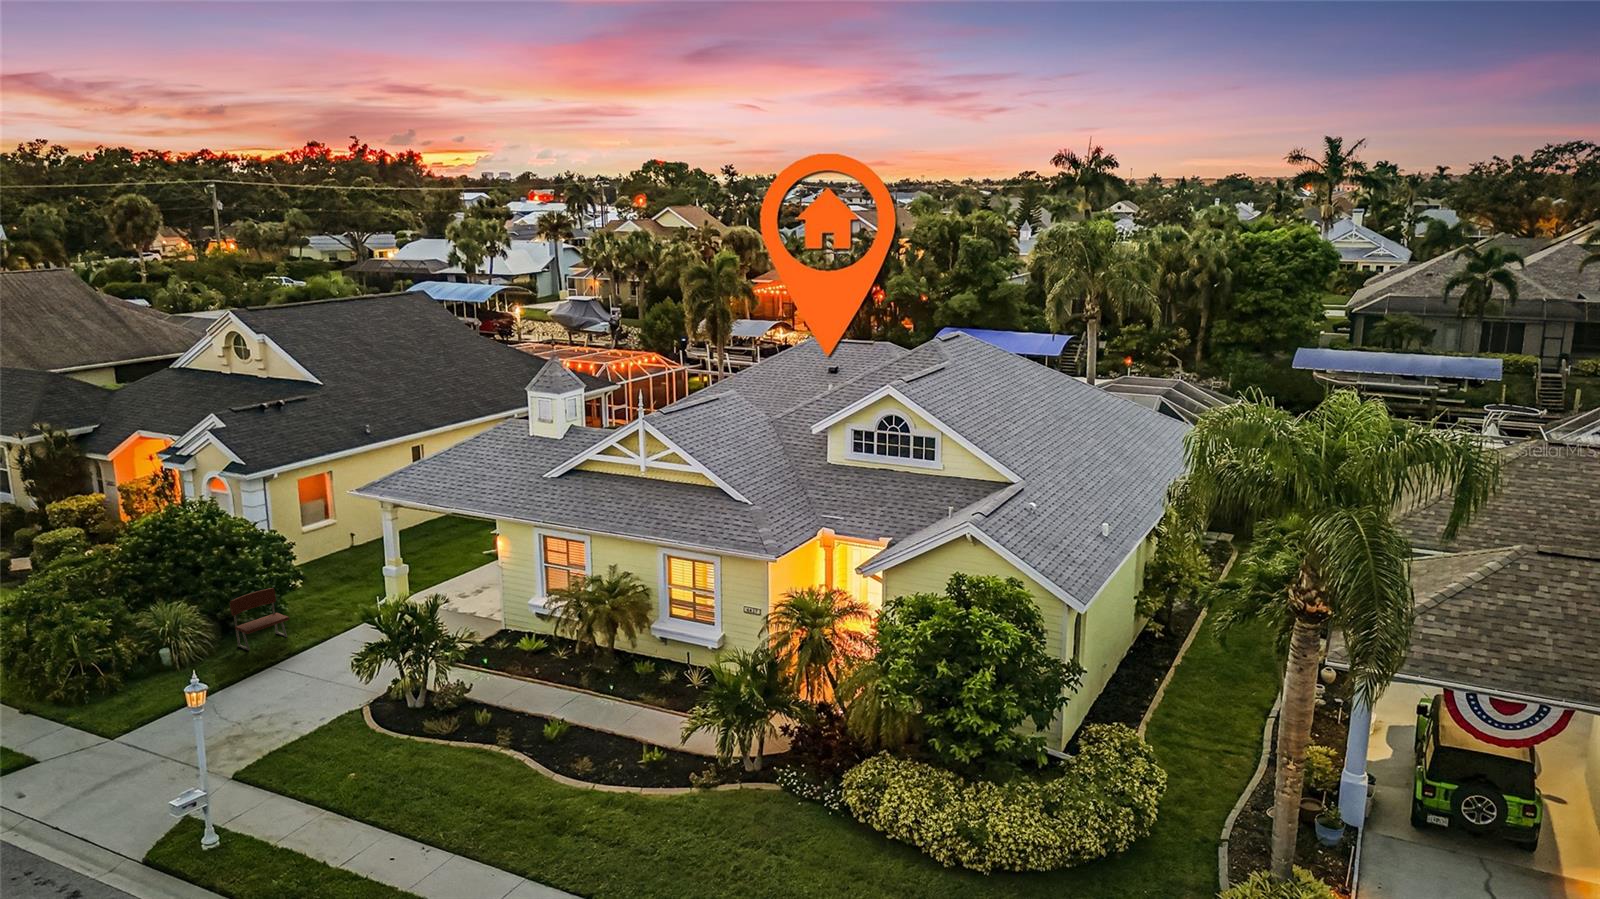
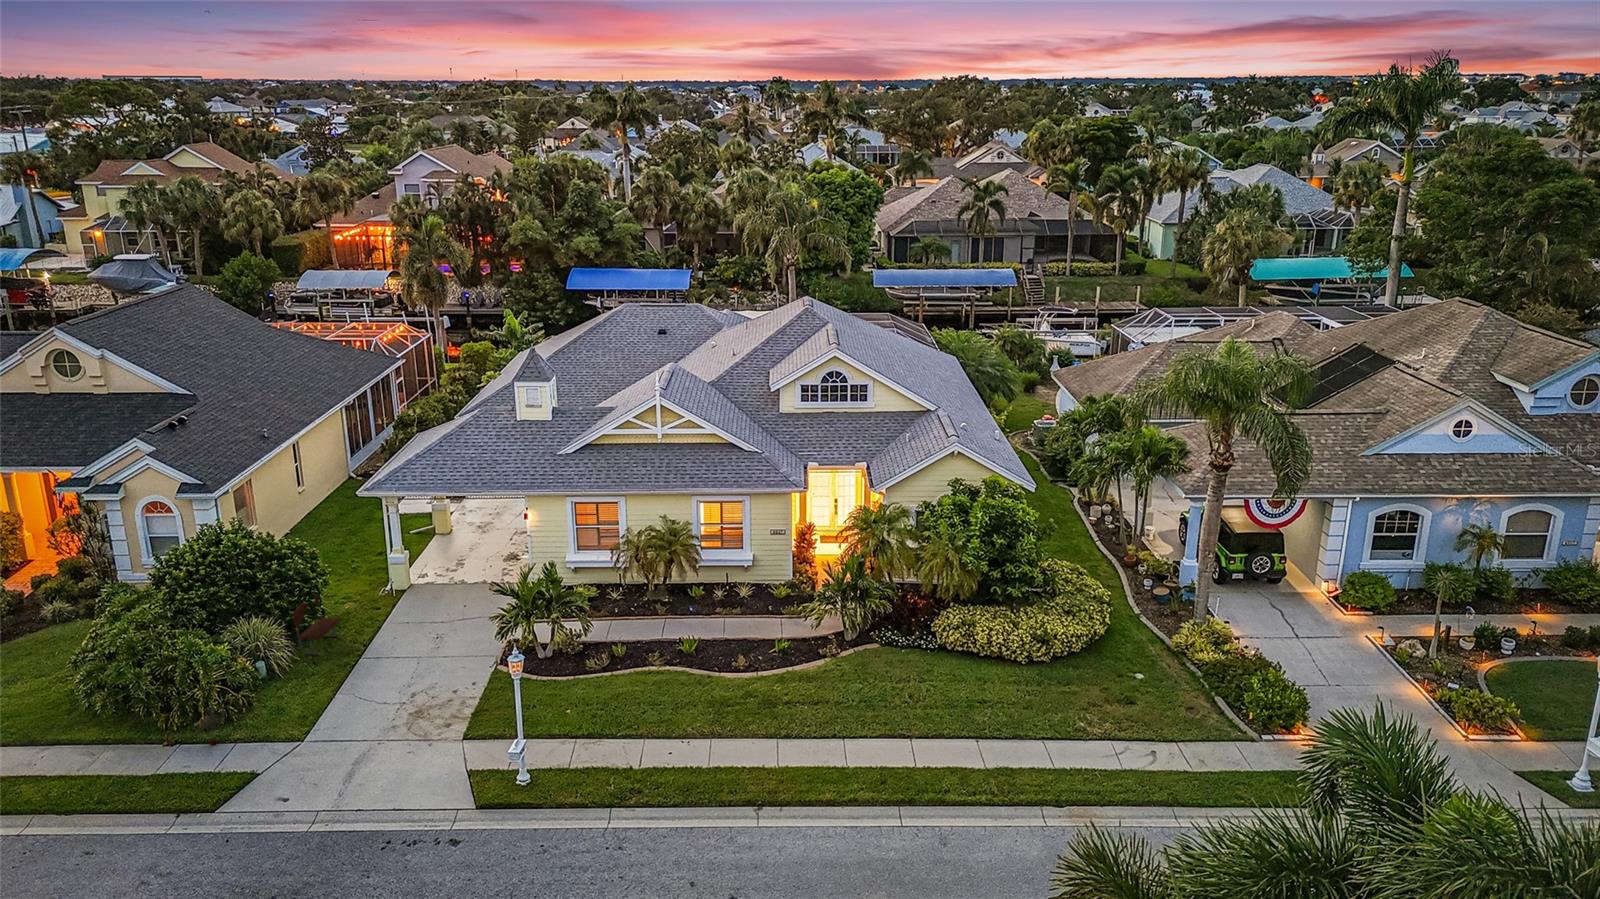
potted tree: none [36,677,69,719] -> present [192,708,226,745]

